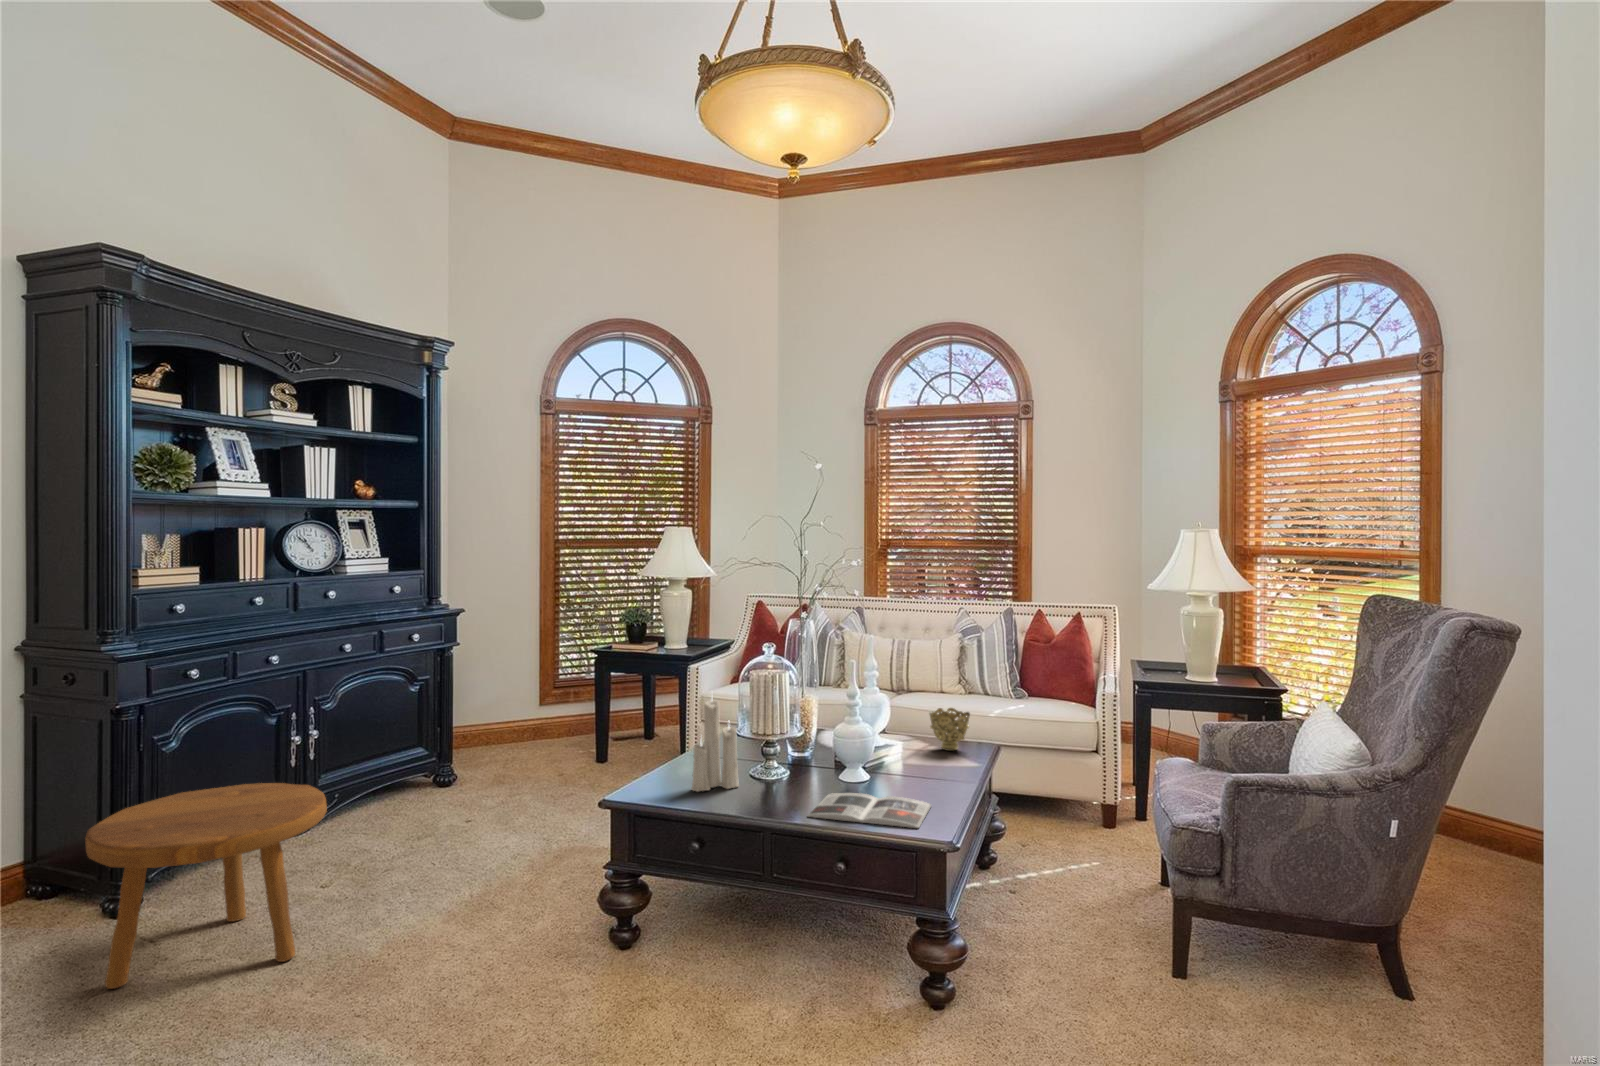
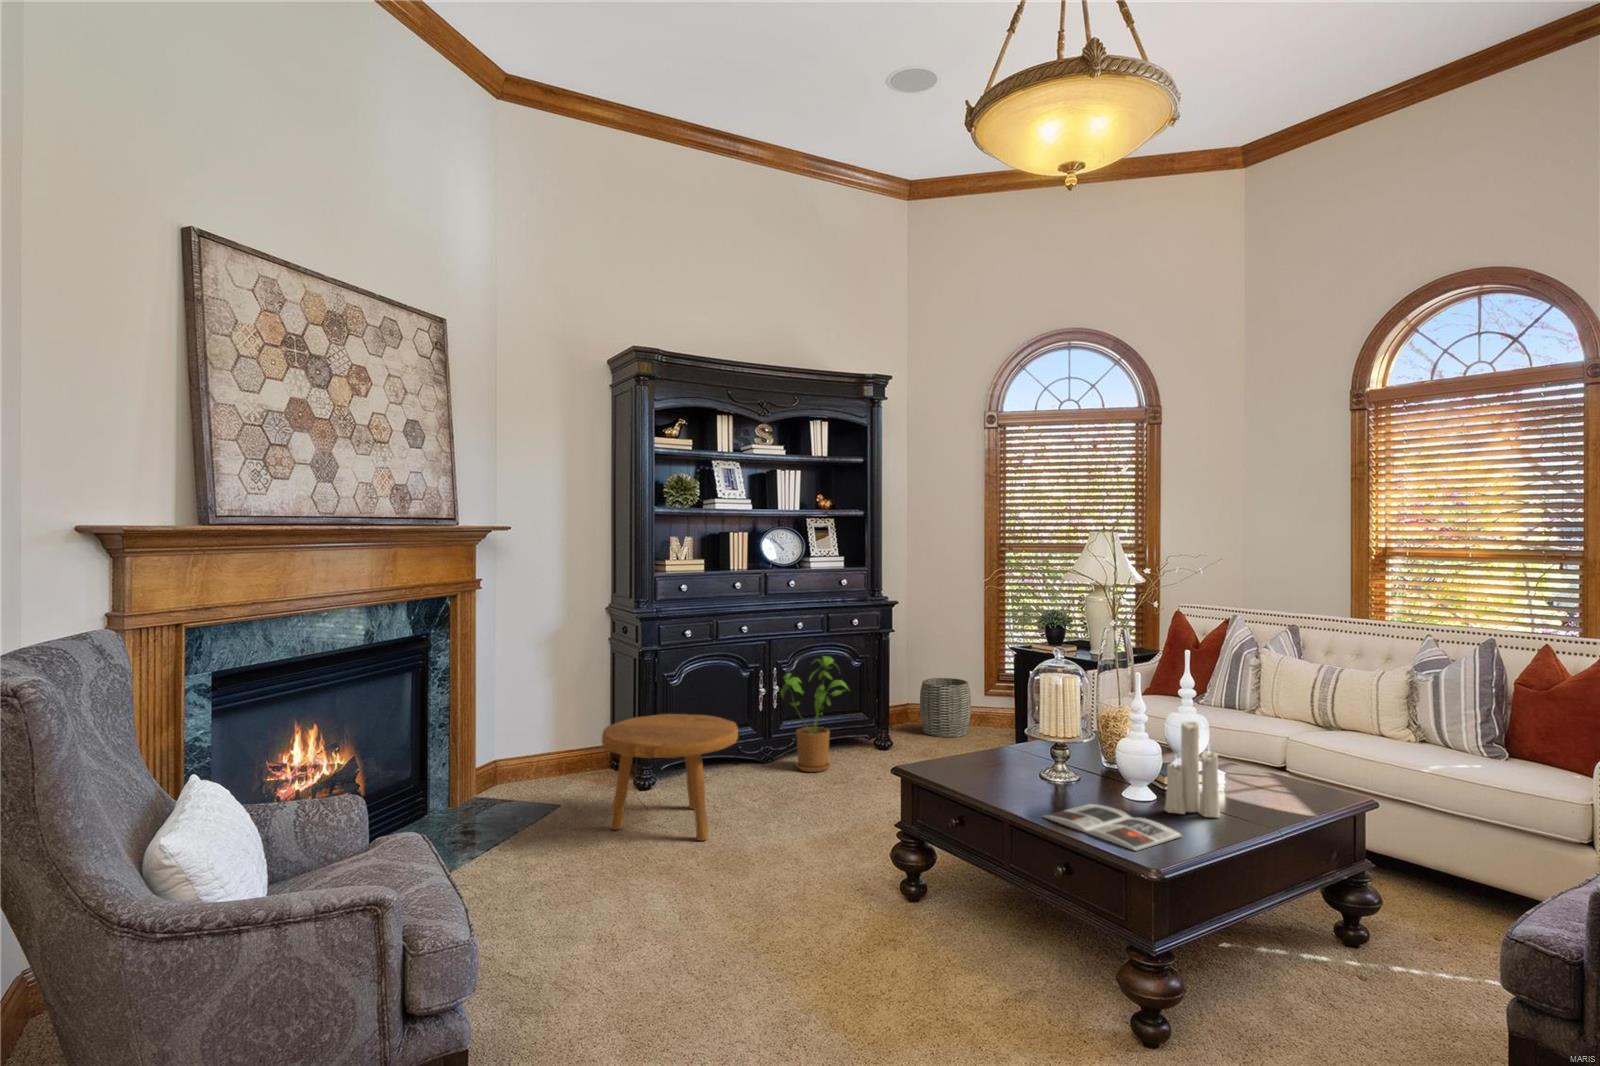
house plant: none [327,683,429,833] -> present [780,656,848,772]
woven basket: none [474,692,533,760] -> present [920,678,971,737]
candle: present [691,700,739,791] -> present [1165,716,1220,818]
decorative bowl: present [930,708,970,751] -> none [1271,745,1325,795]

